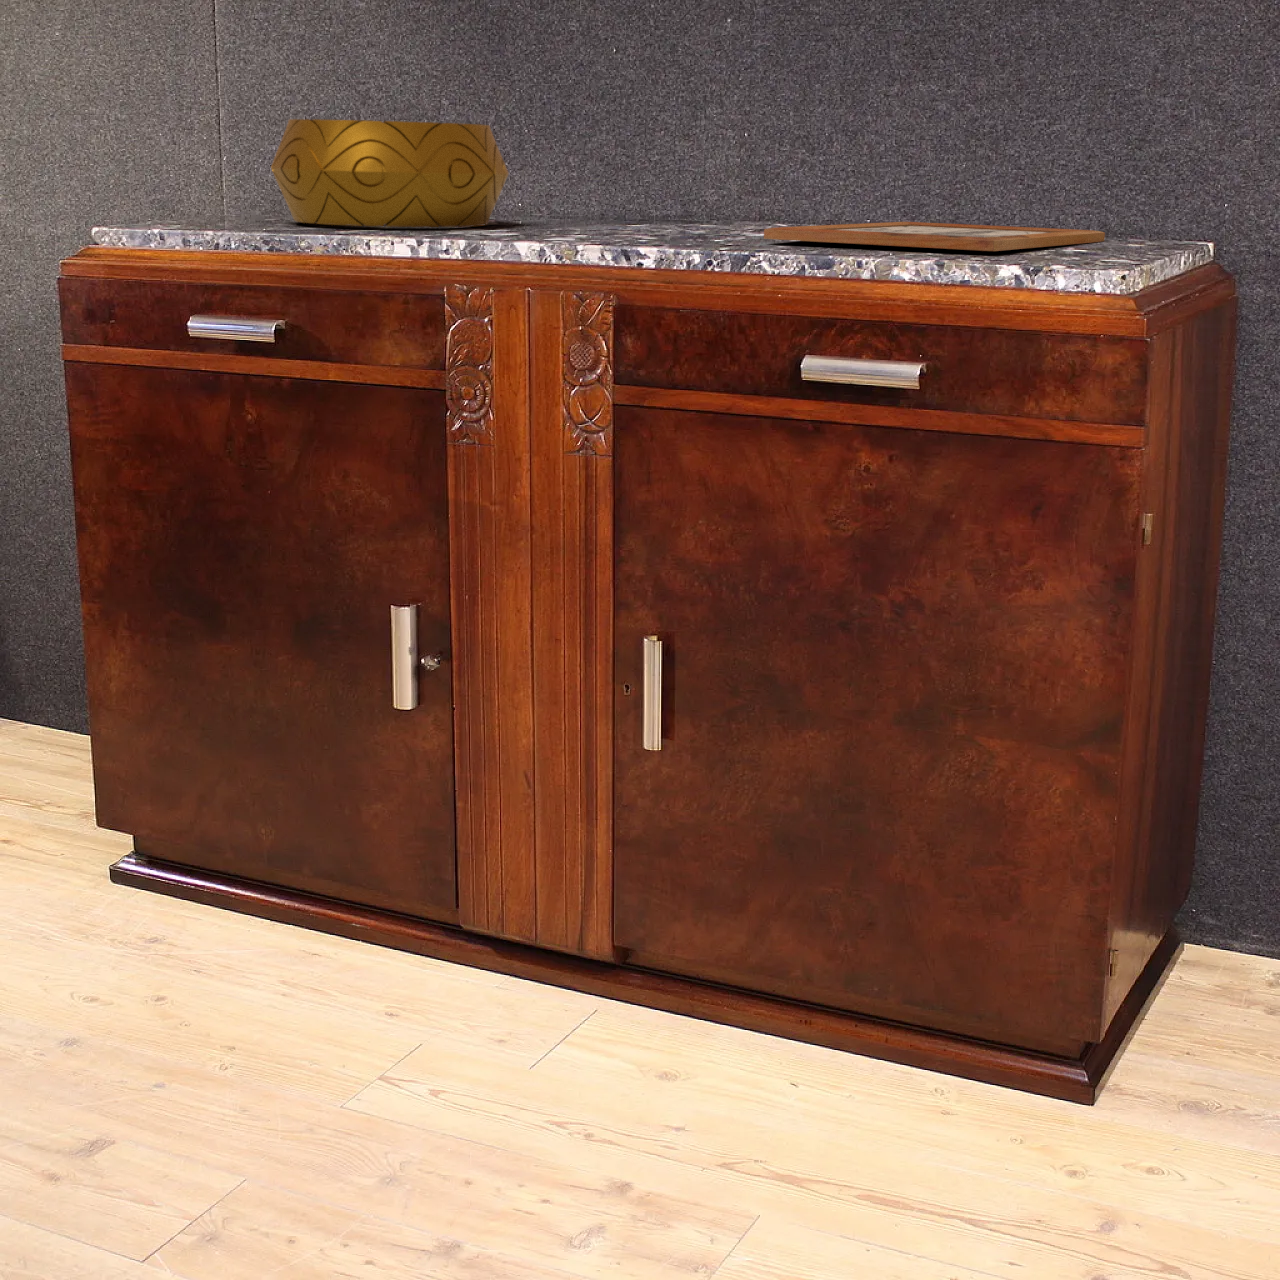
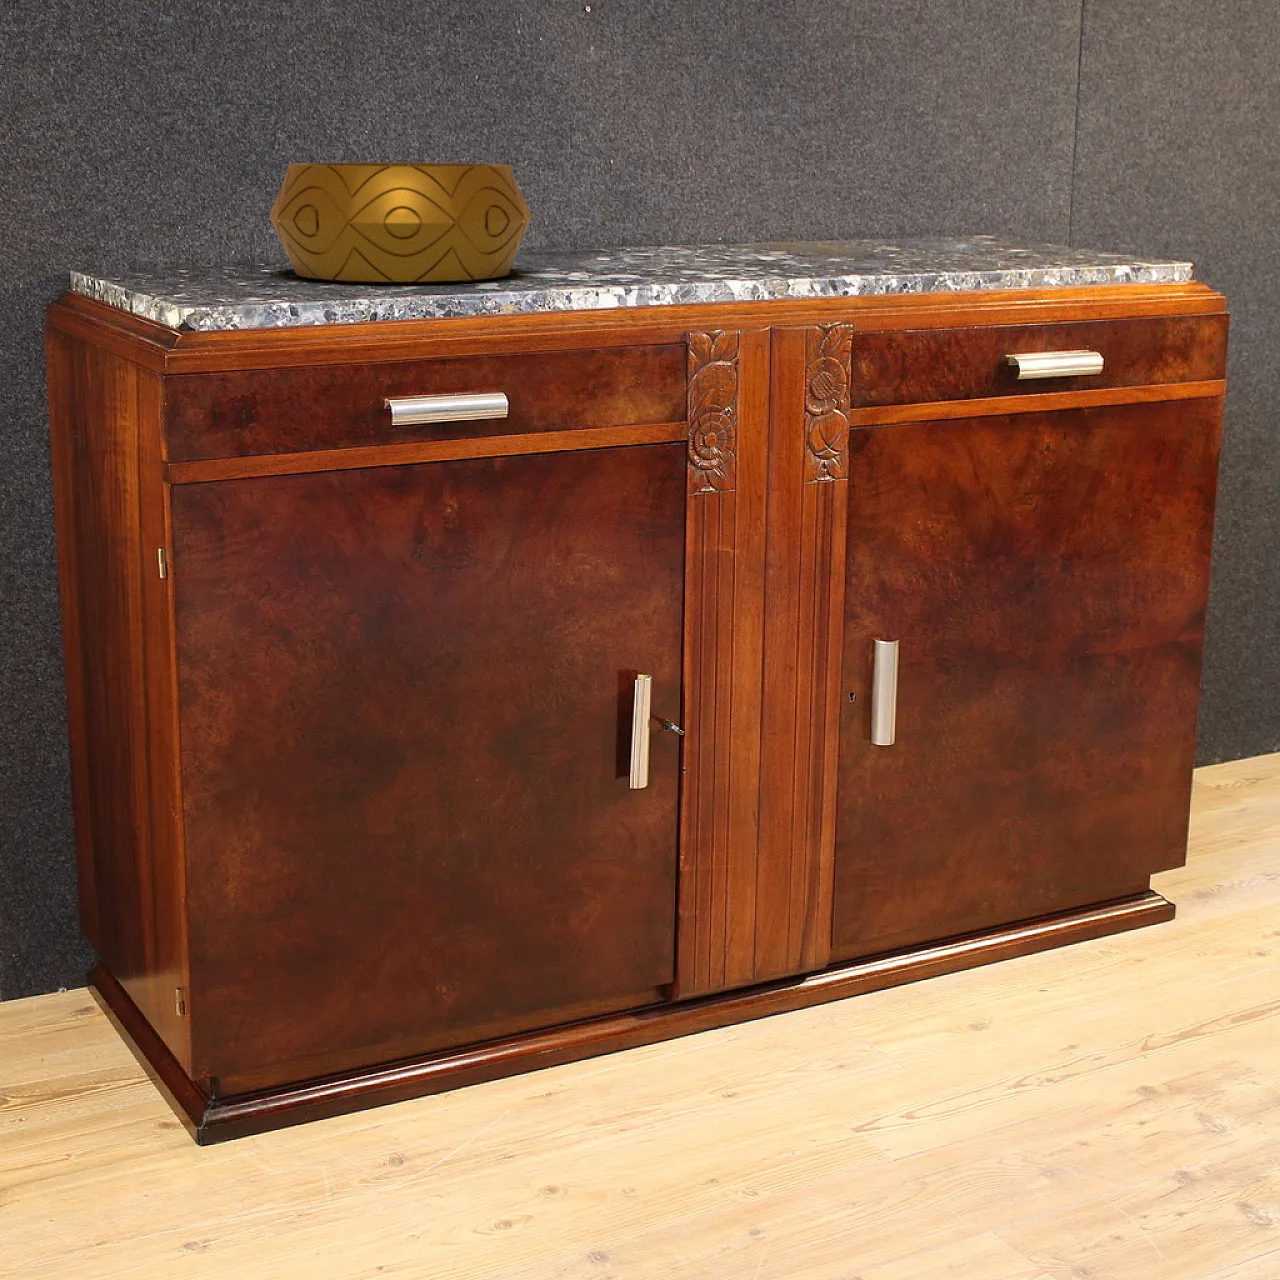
picture frame: present [764,222,1105,251] -> none [713,233,1014,261]

